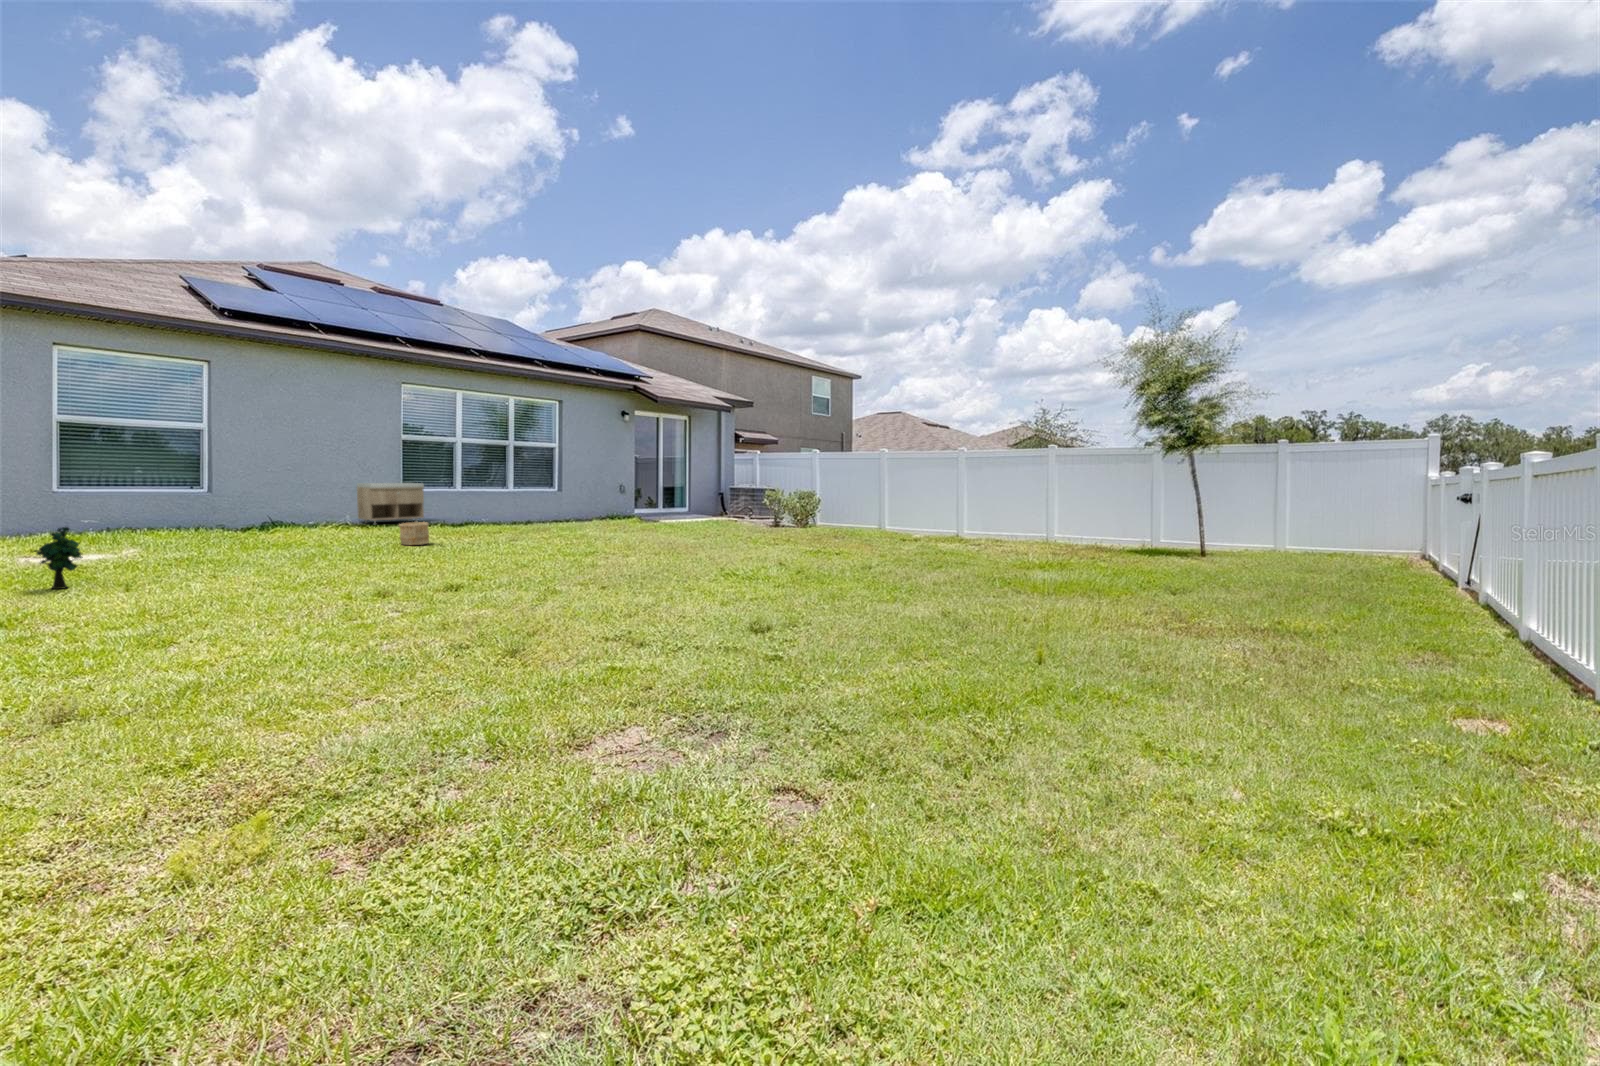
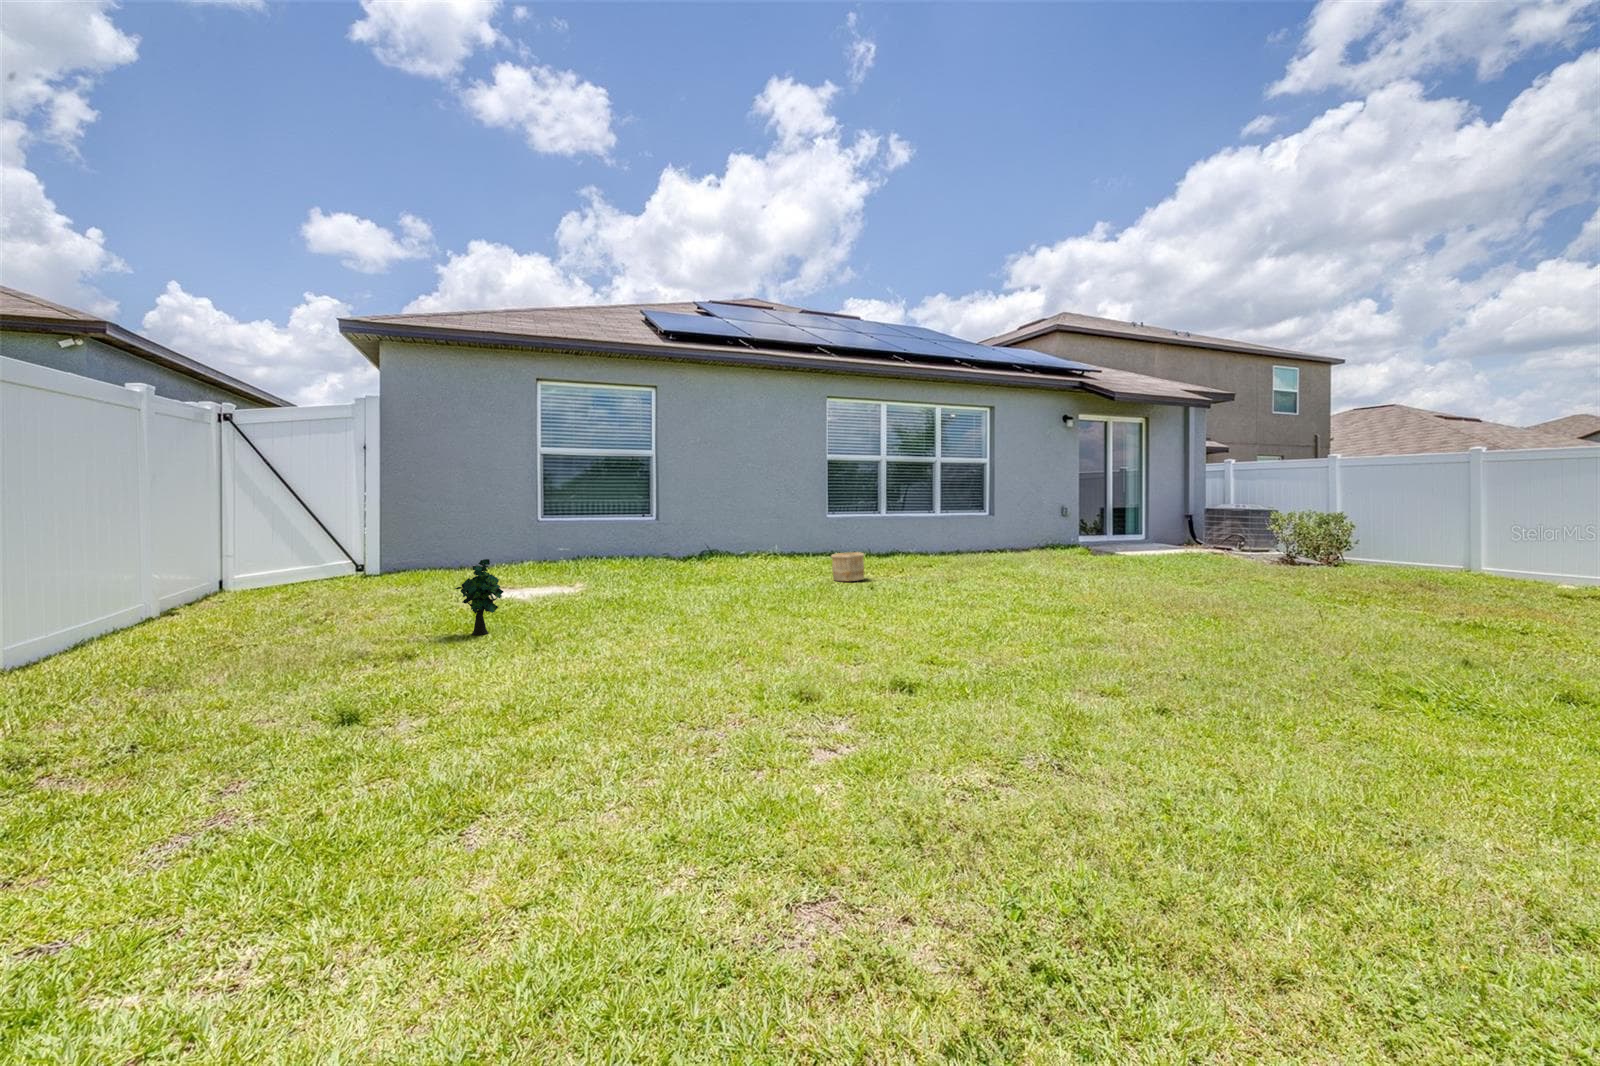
storage bench: present [357,483,424,524] -> none [785,507,851,554]

